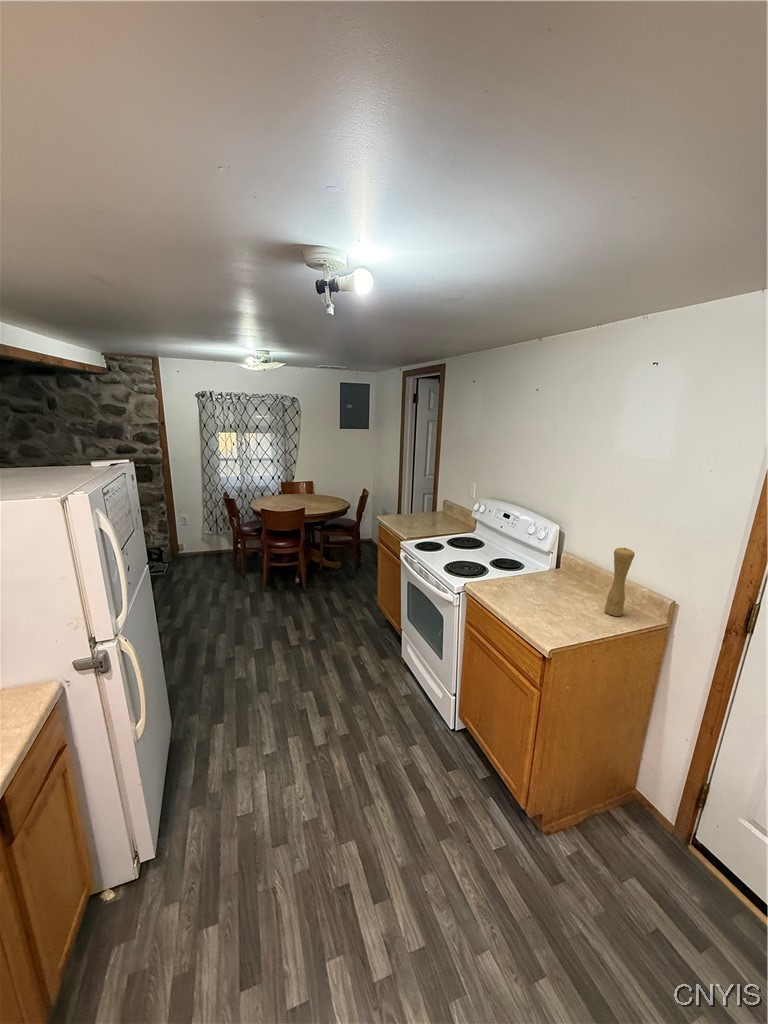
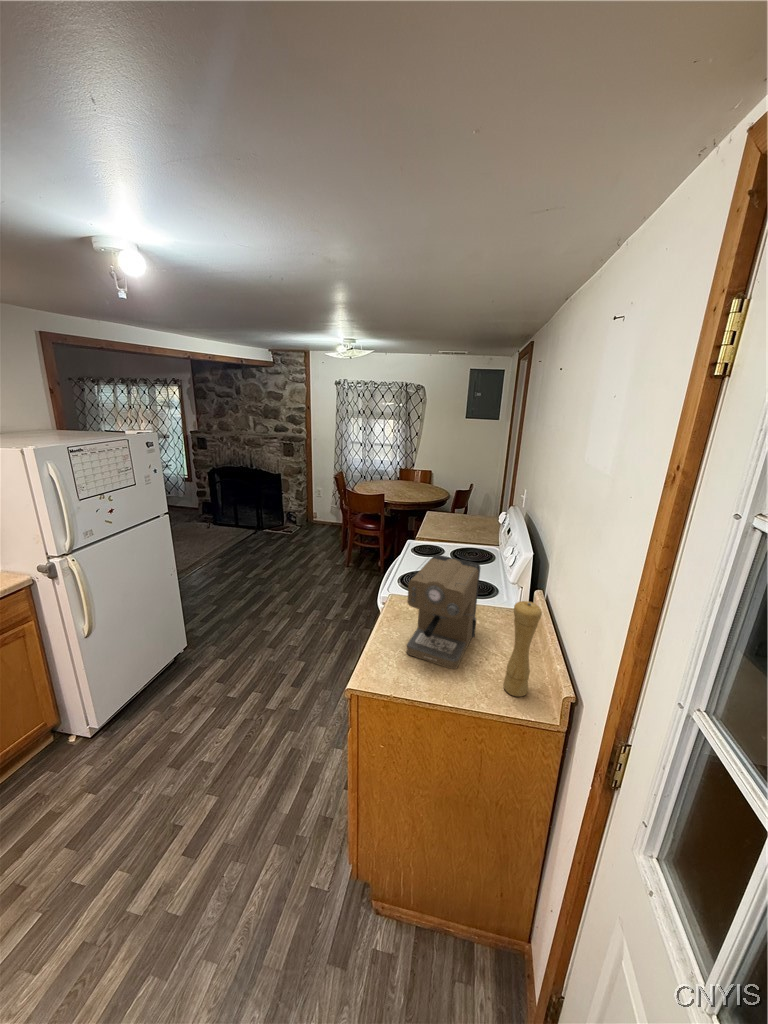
coffee maker: none [510,535,581,616] -> present [406,555,480,669]

